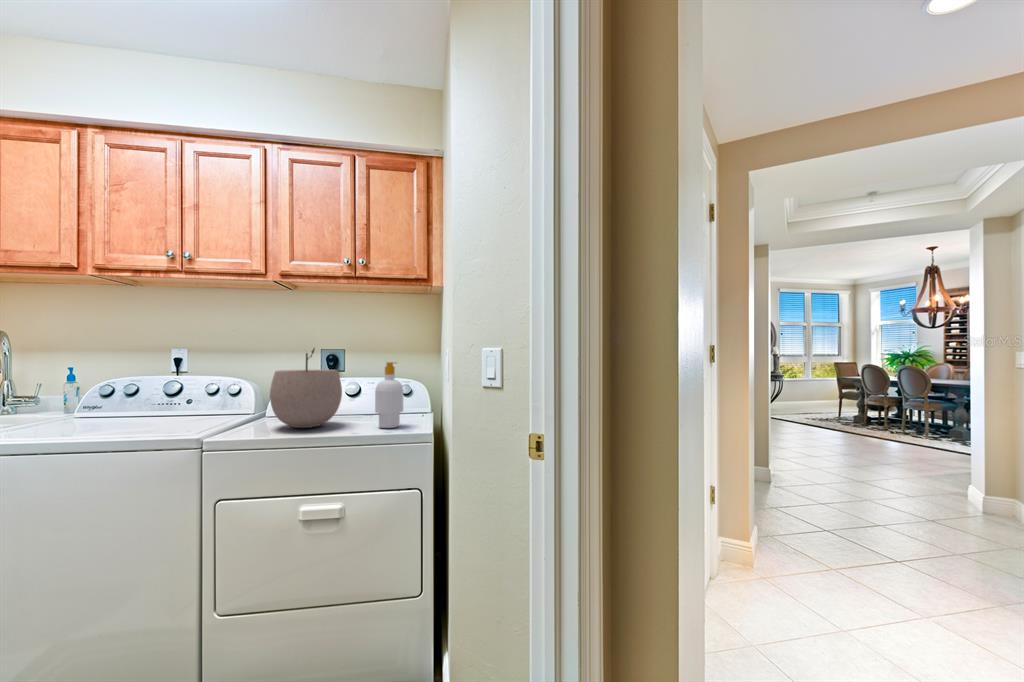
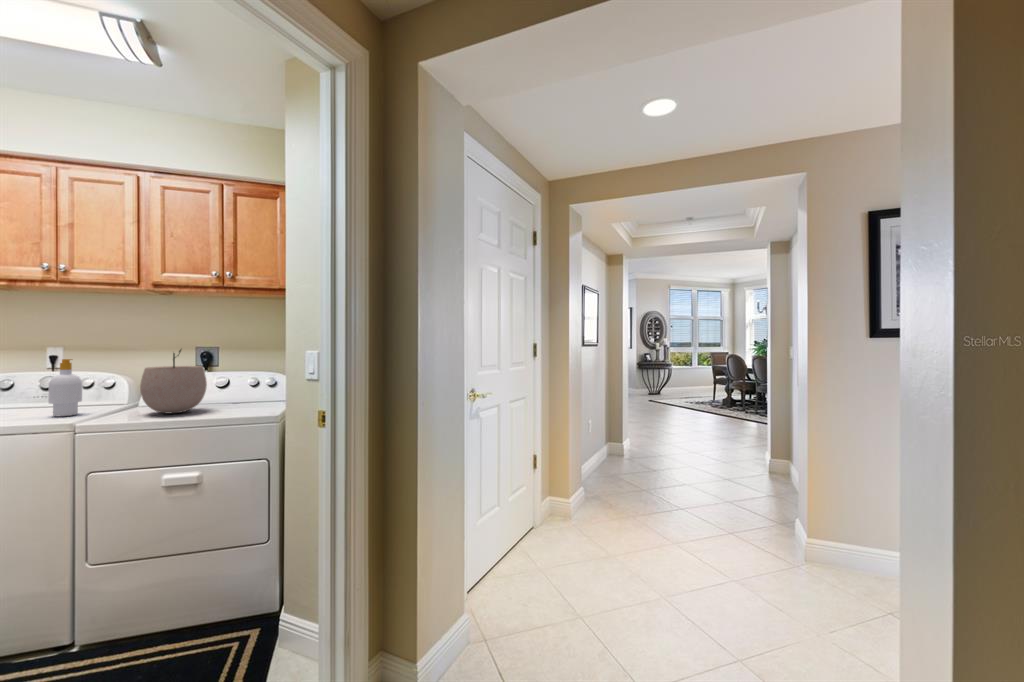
soap bottle: present [375,362,403,428] -> present [48,359,82,416]

